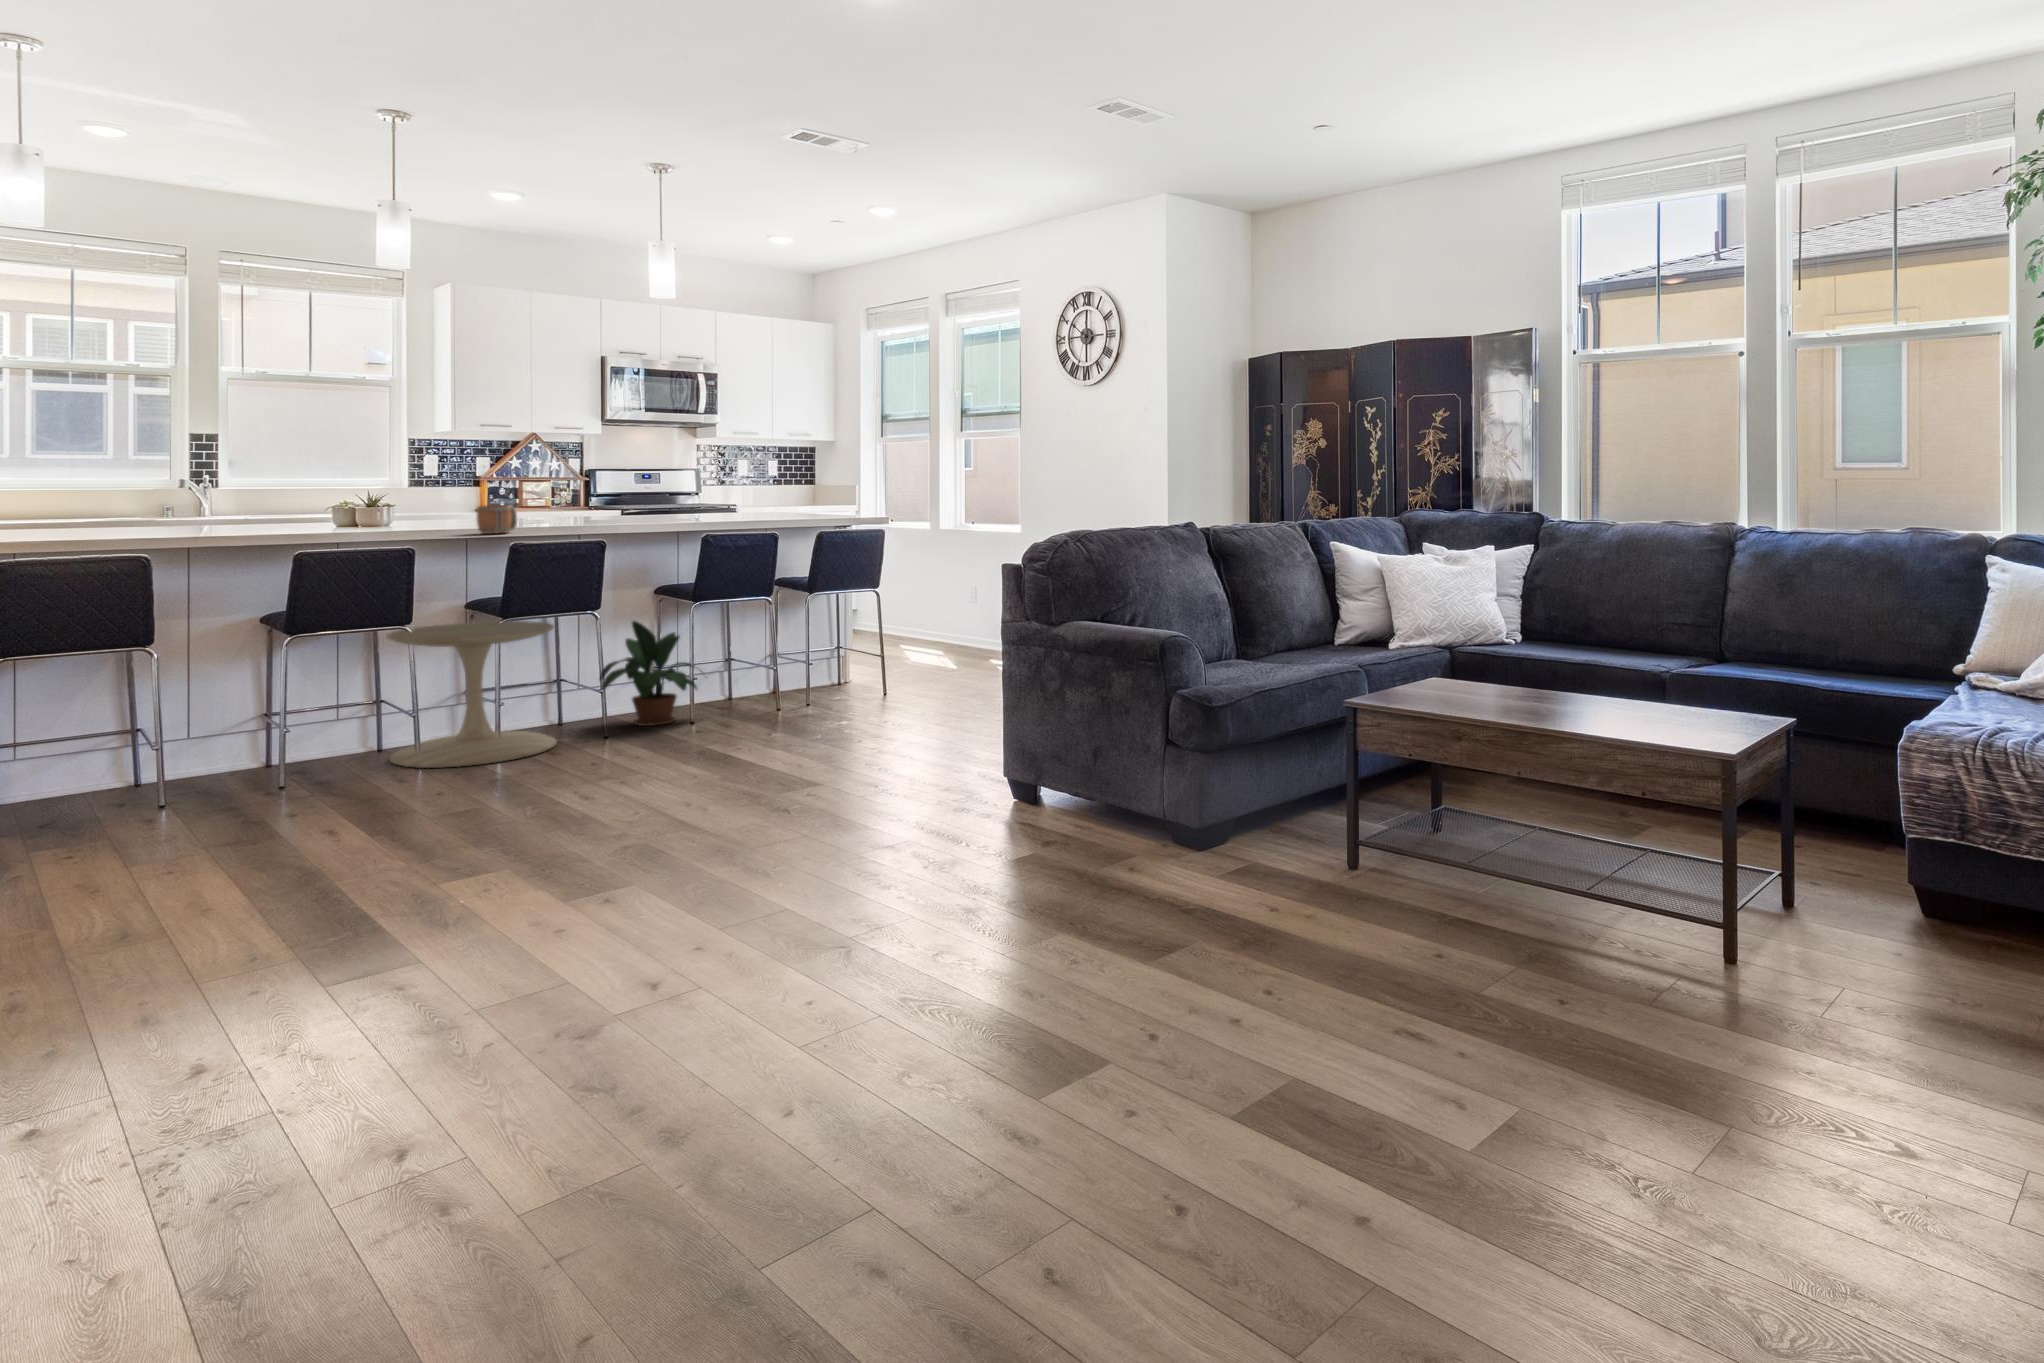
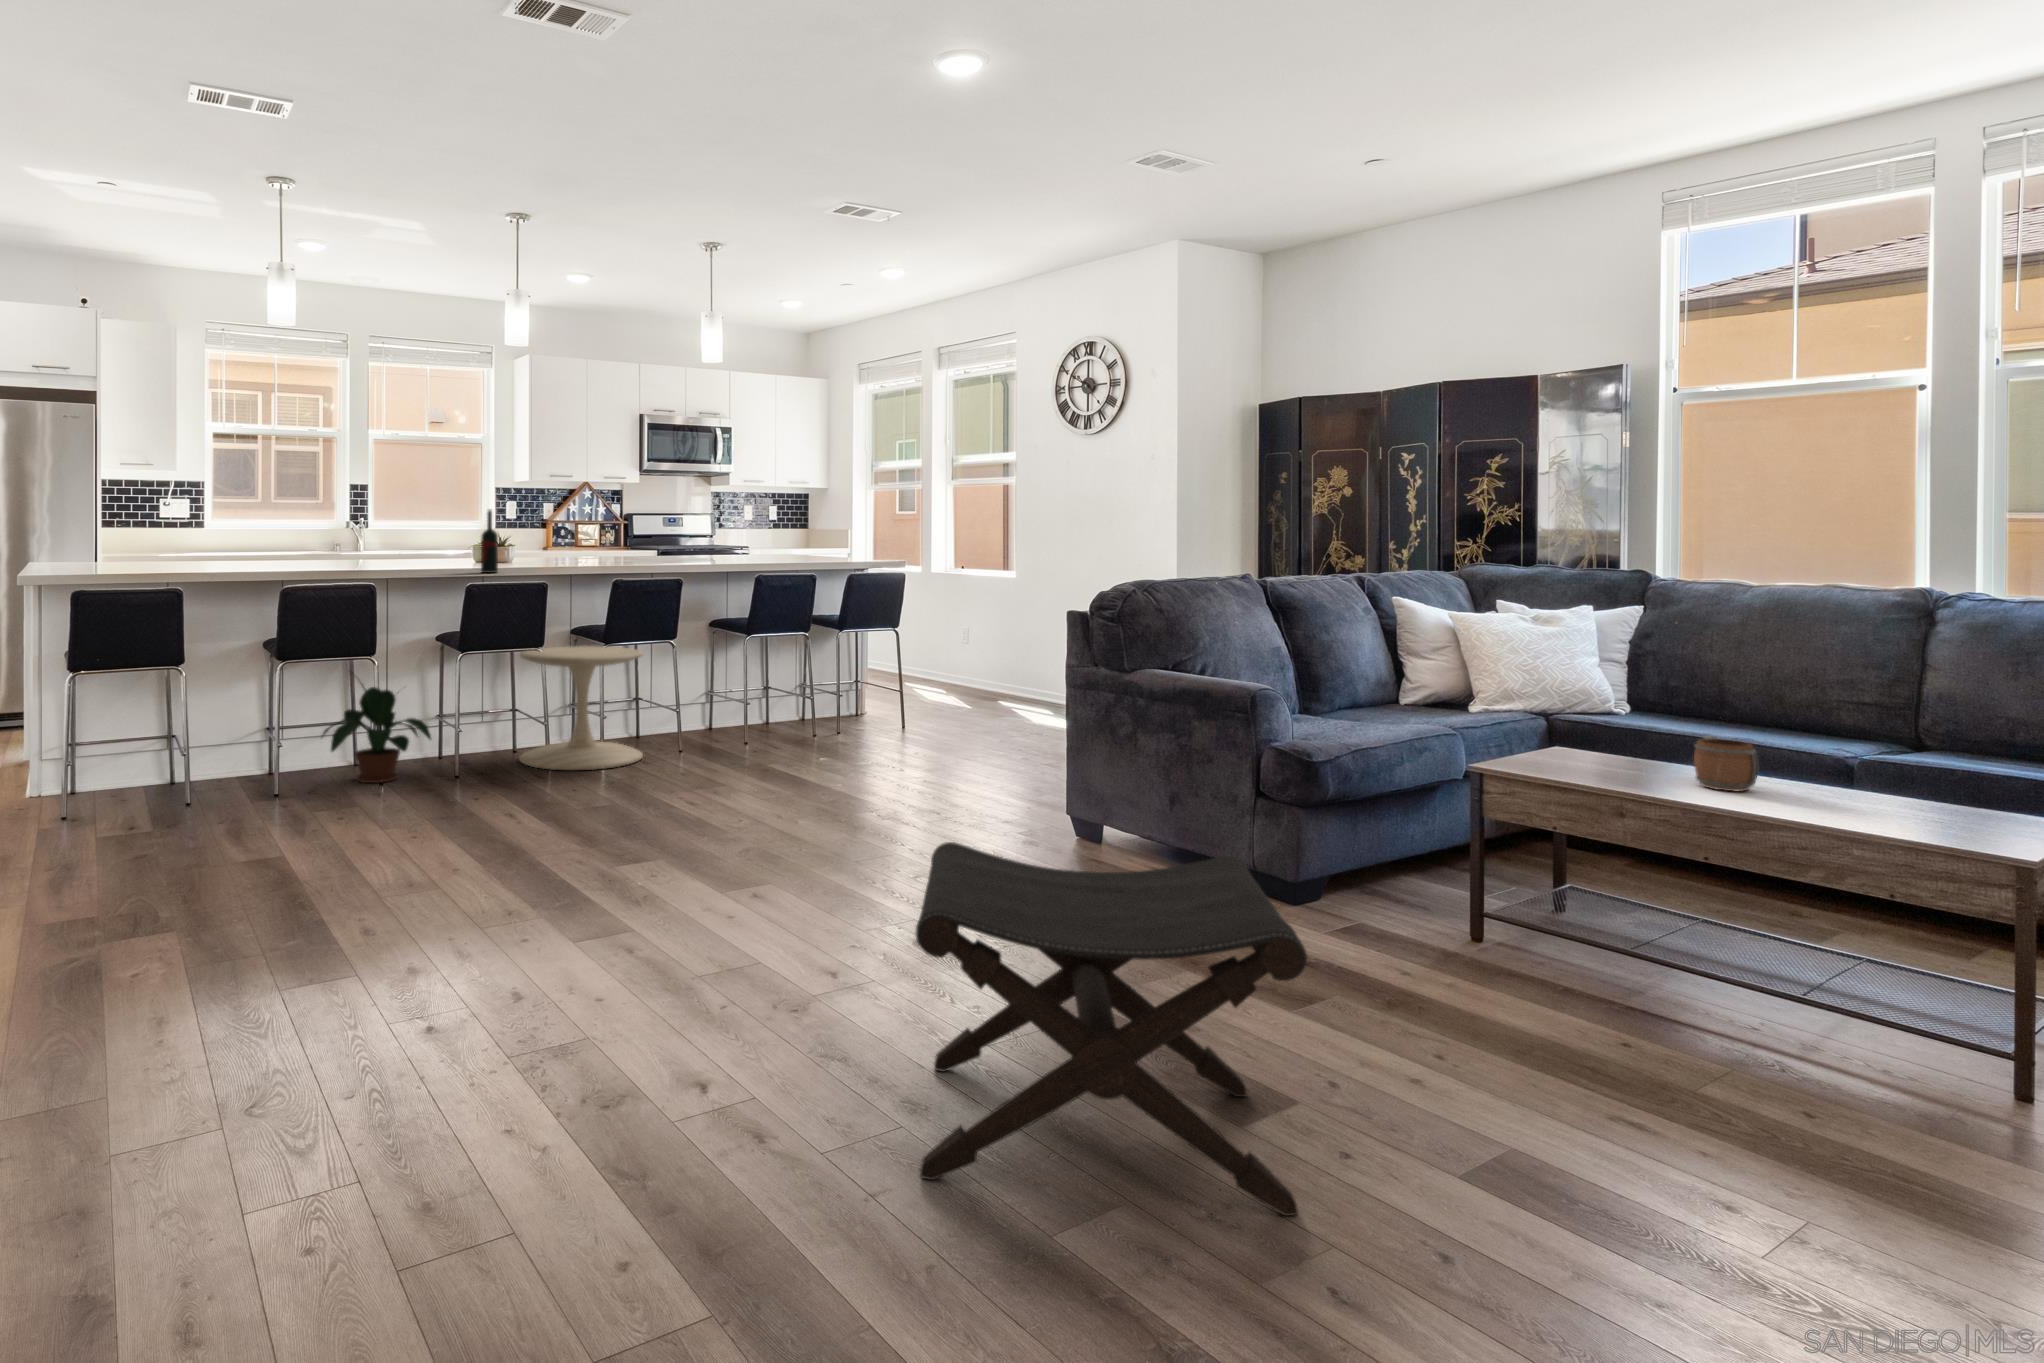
wine bottle: none [321,463,349,539] -> present [481,510,498,573]
mug: present [476,505,517,534] -> present [1694,735,1759,792]
potted plant: present [600,621,701,726] -> present [323,683,431,783]
footstool: none [614,815,1058,1220] -> present [916,842,1307,1216]

